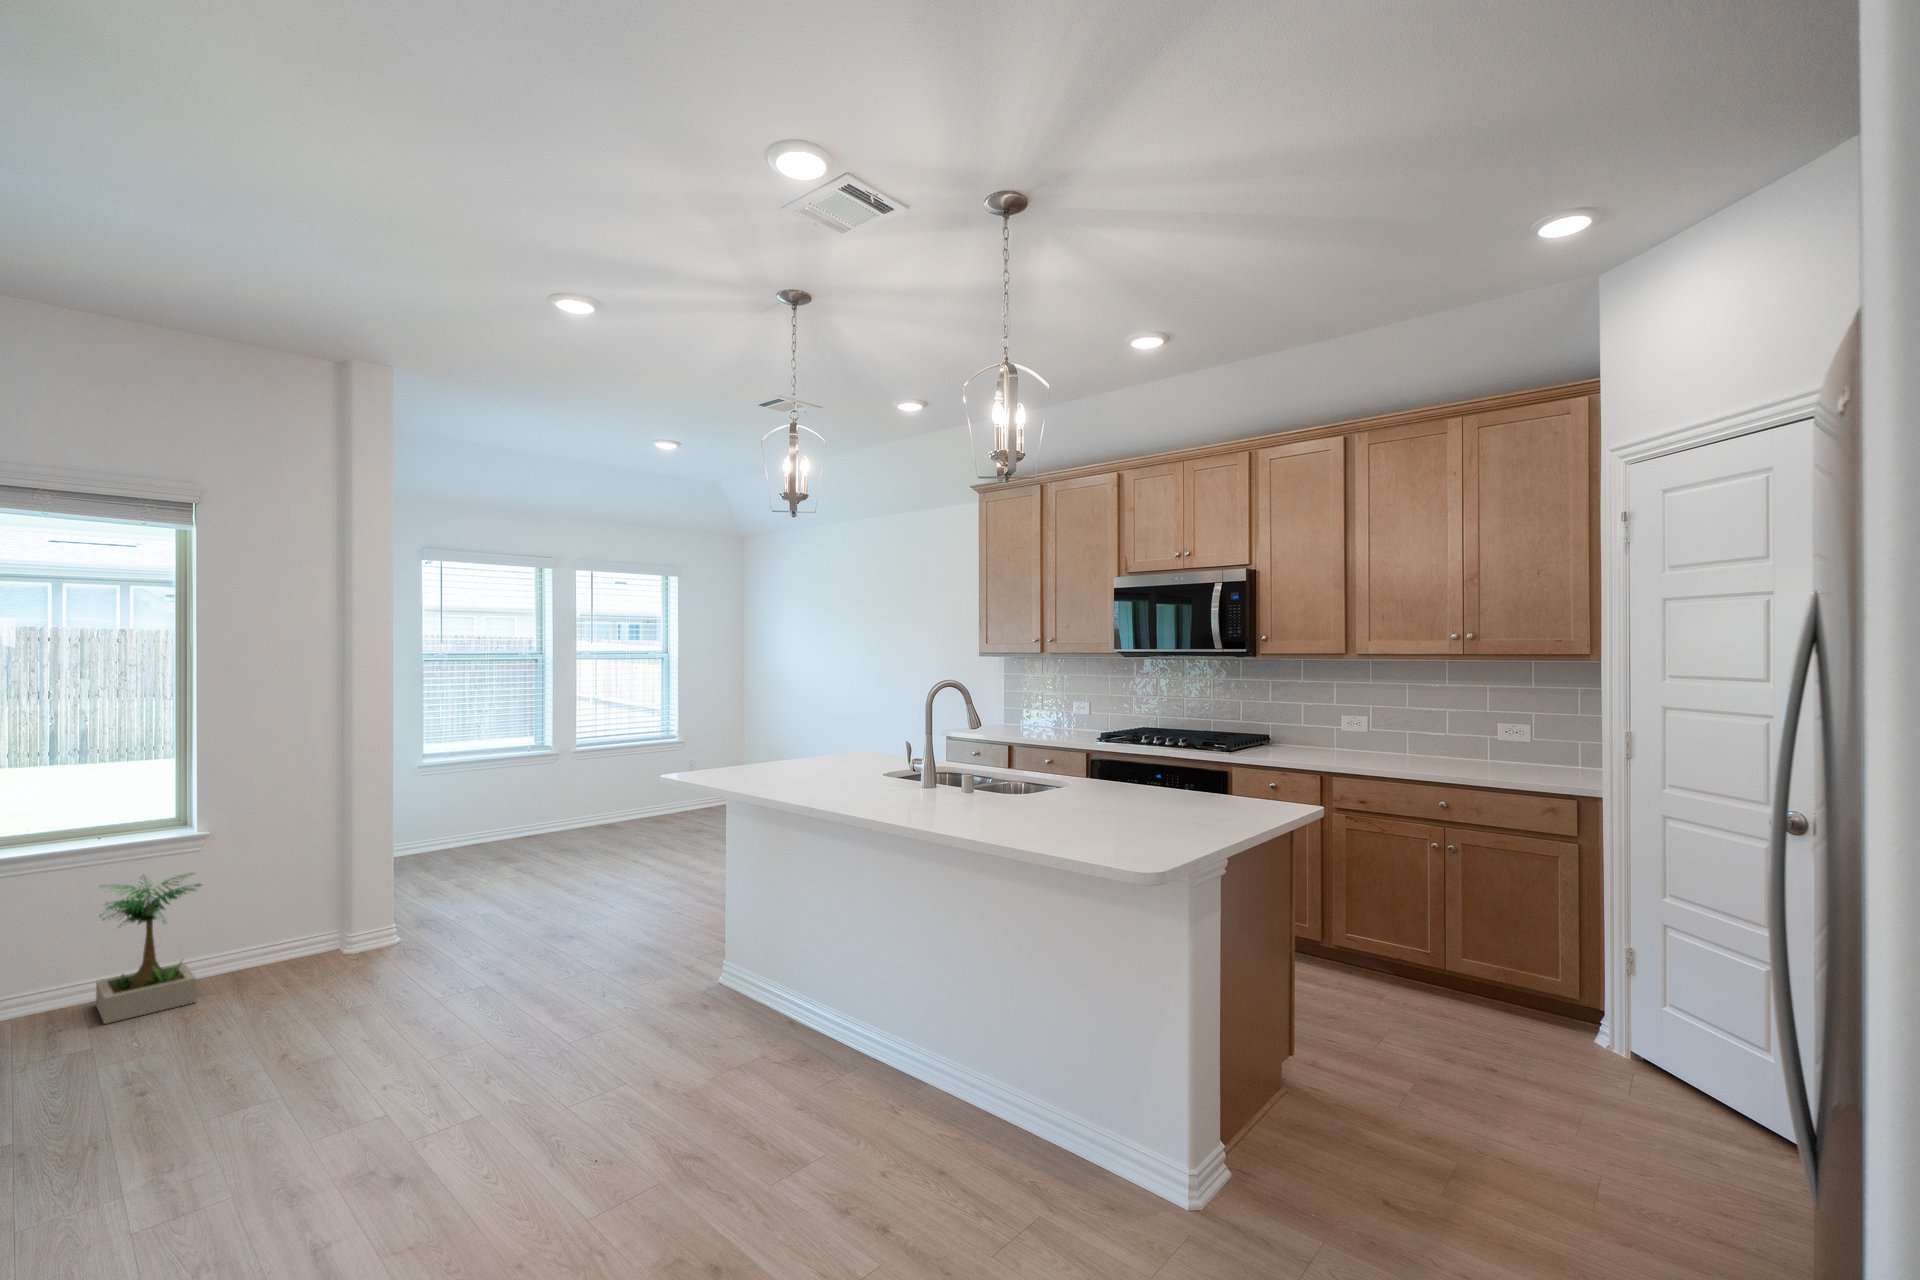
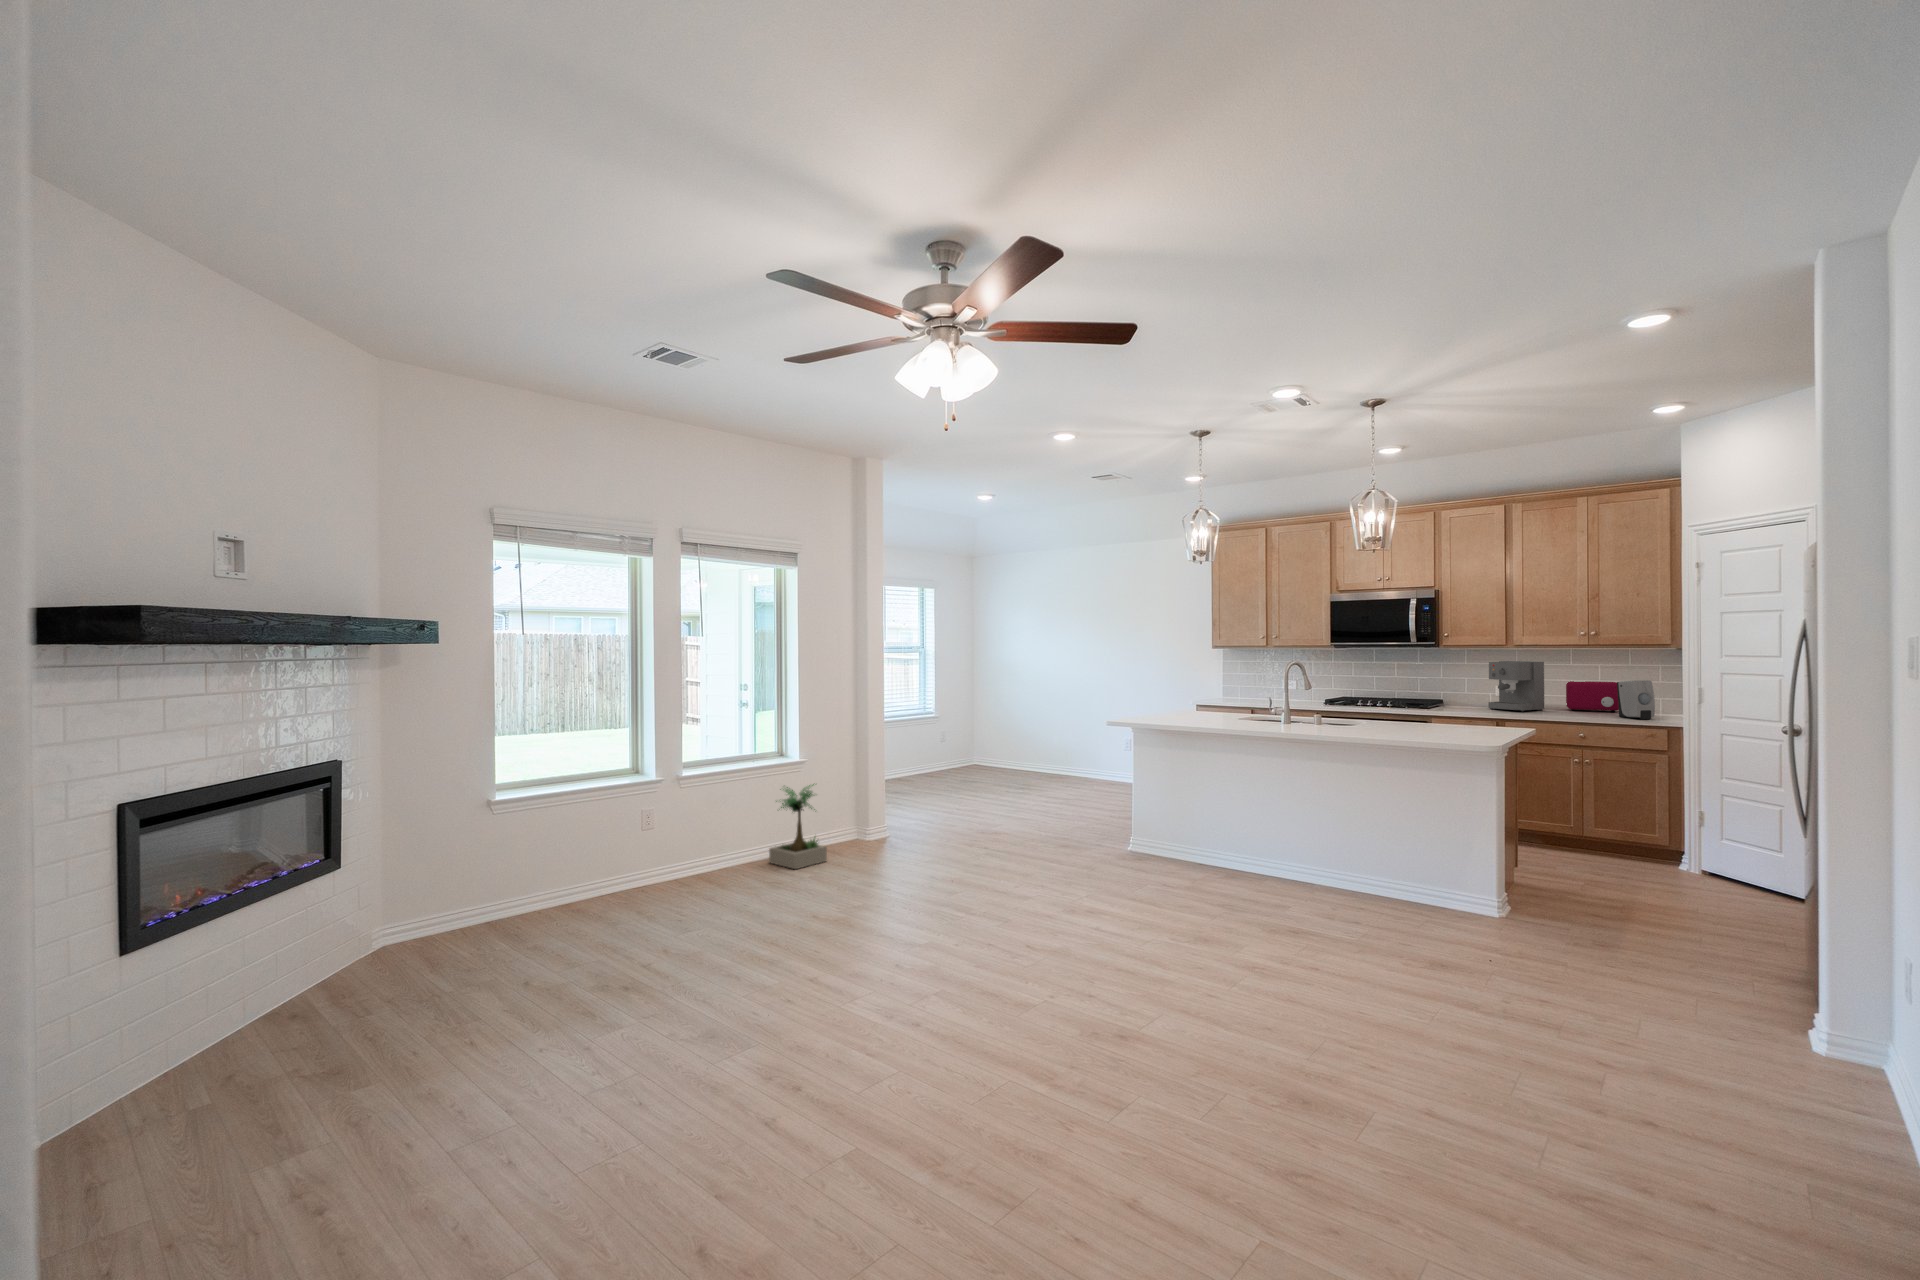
coffee maker: none [1319,679,1402,760] -> present [1488,661,1544,711]
toaster: none [1435,712,1515,763] -> present [1566,681,1619,712]
soap dispenser: none [1504,715,1561,780] -> present [1617,680,1655,719]

